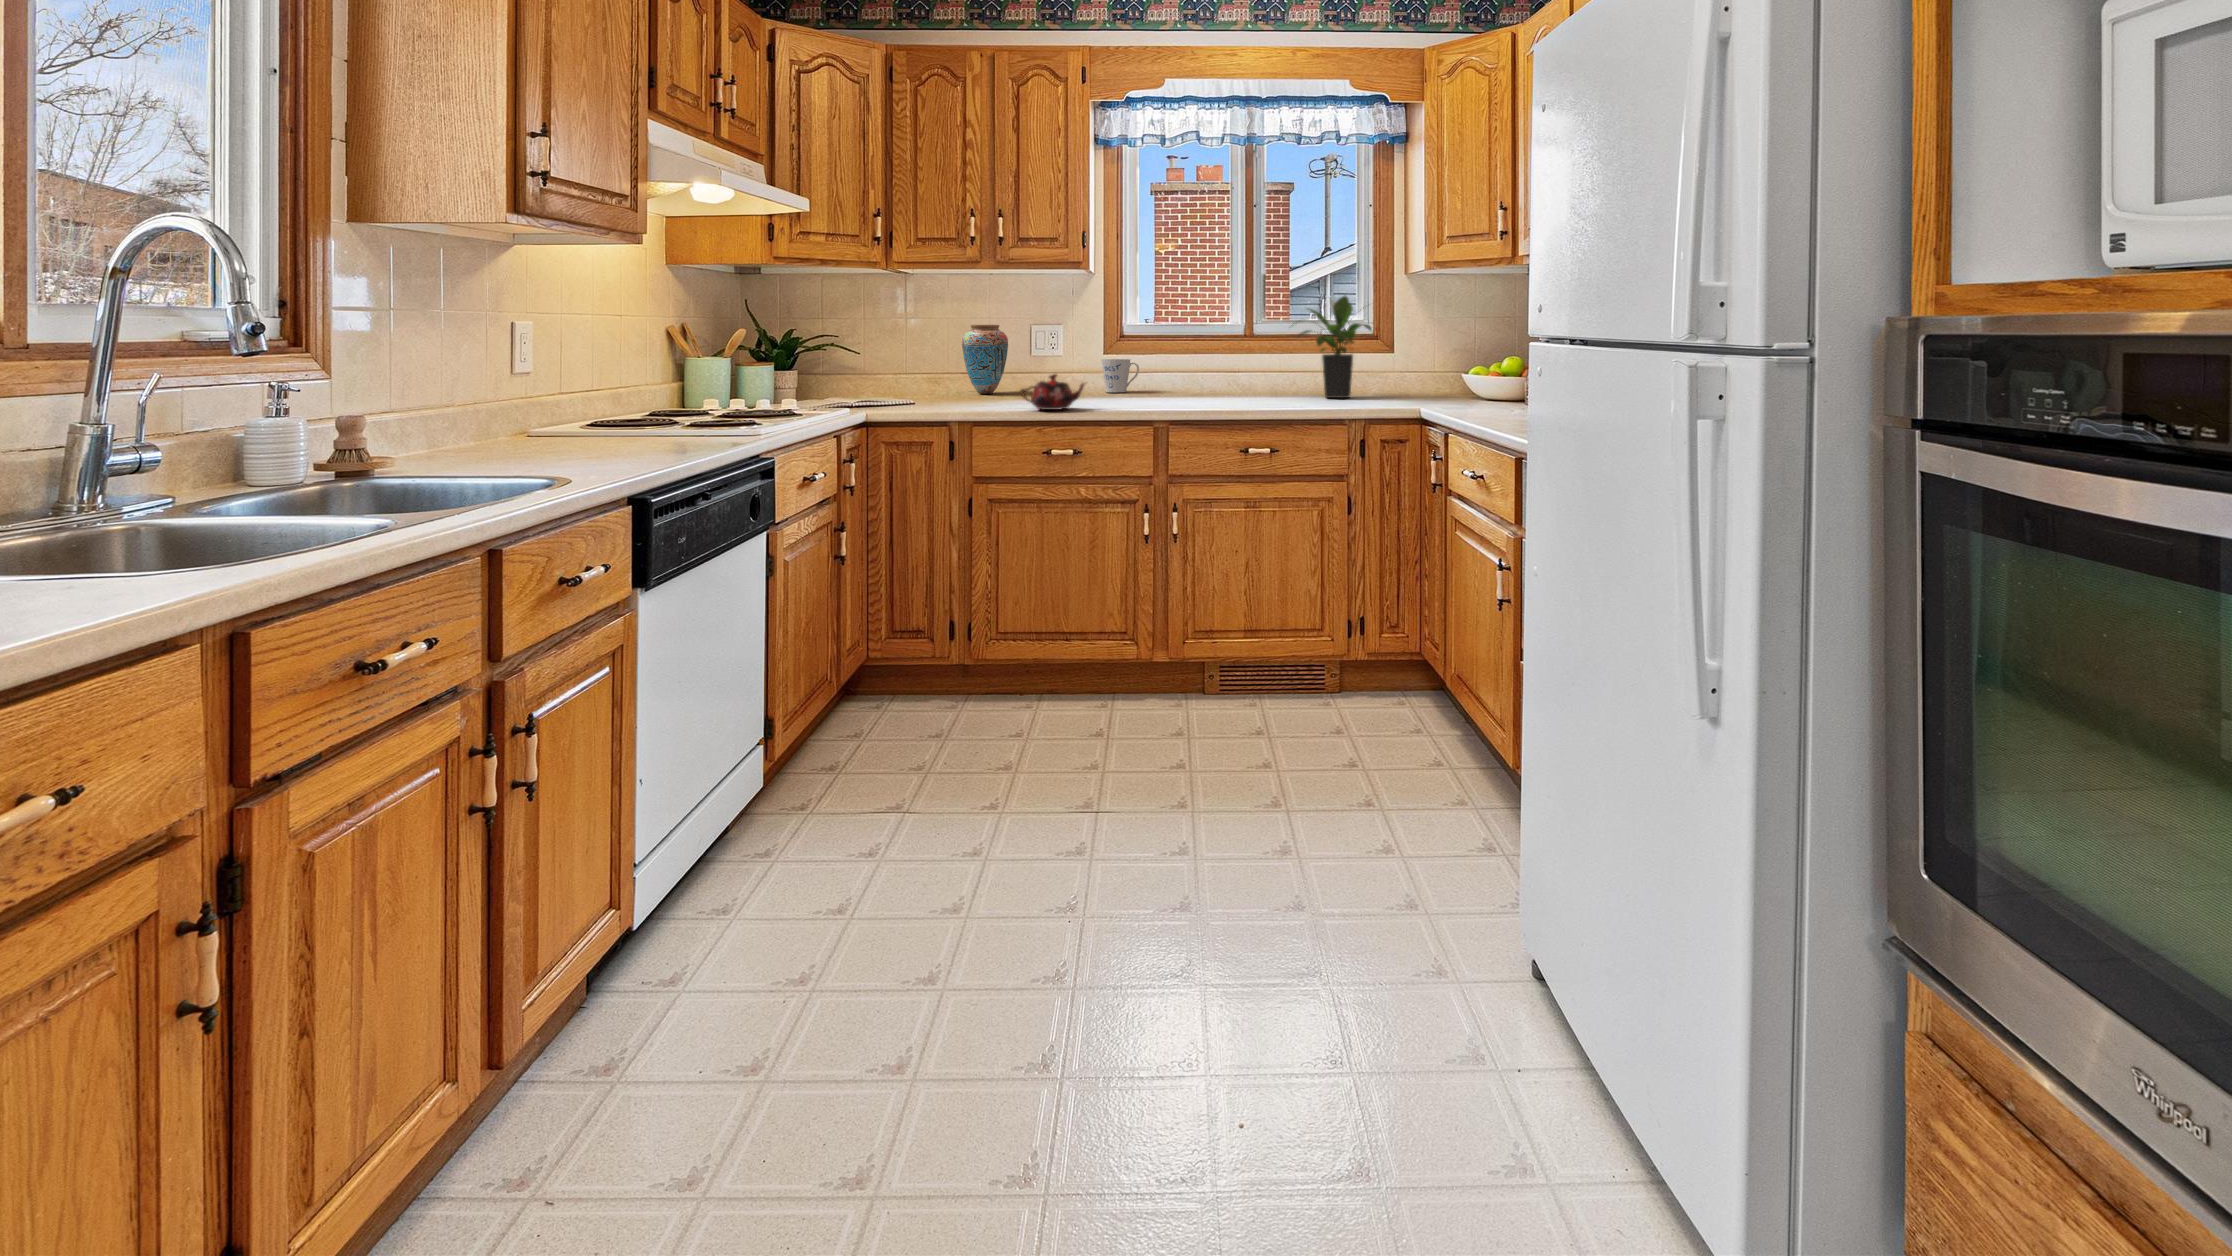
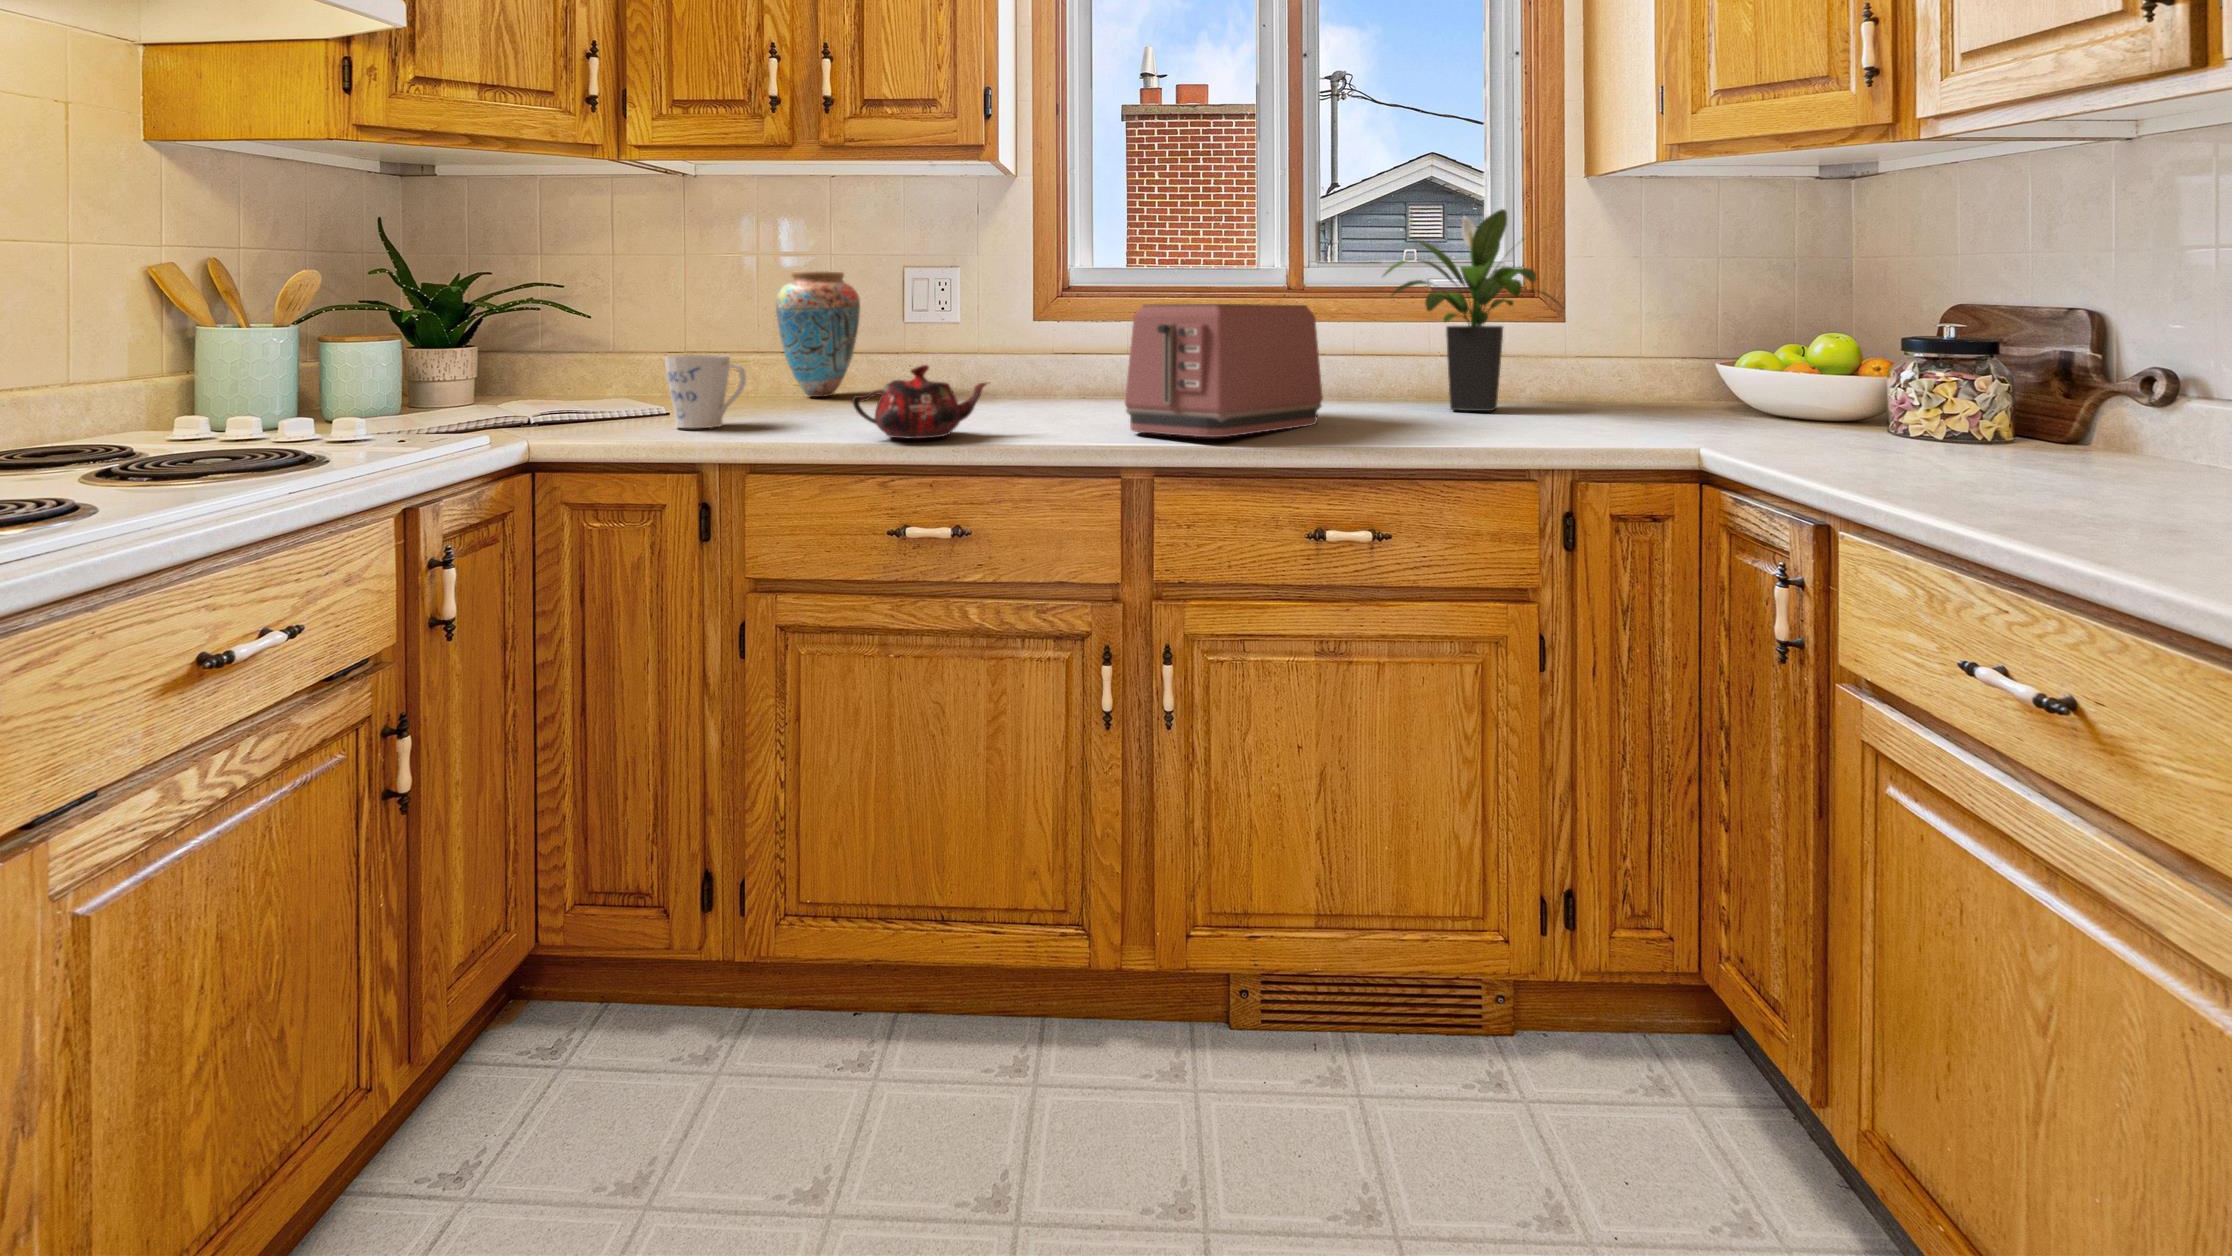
toaster: none [1155,344,1256,408] -> present [1125,304,1323,437]
mug: present [1101,359,1139,392] -> present [665,355,746,428]

